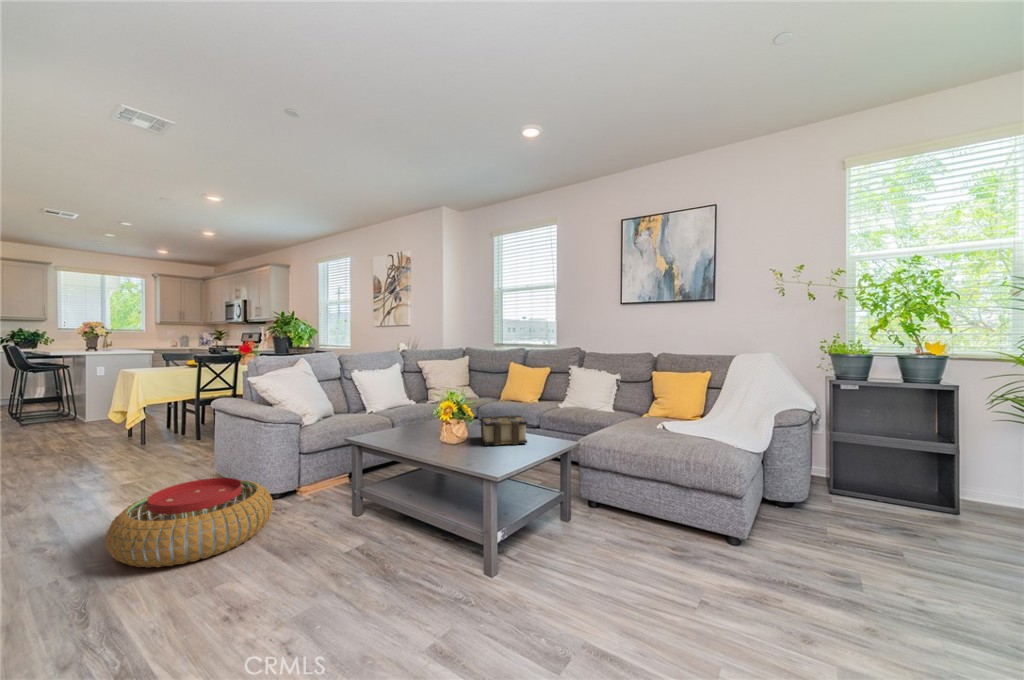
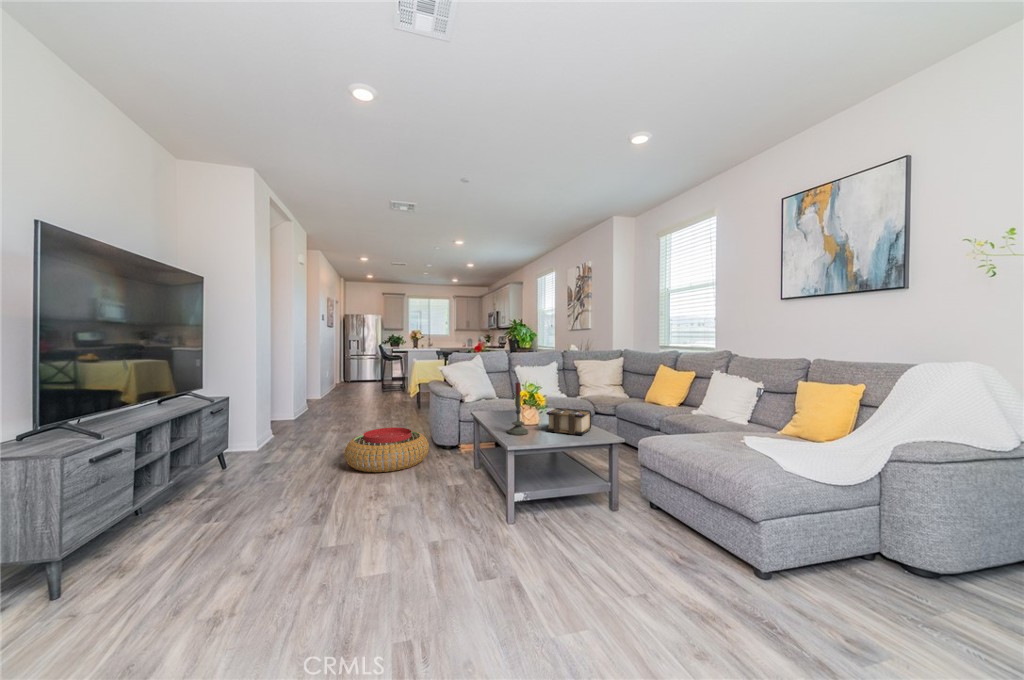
candle: none [446,389,471,457] -> present [508,382,528,435]

